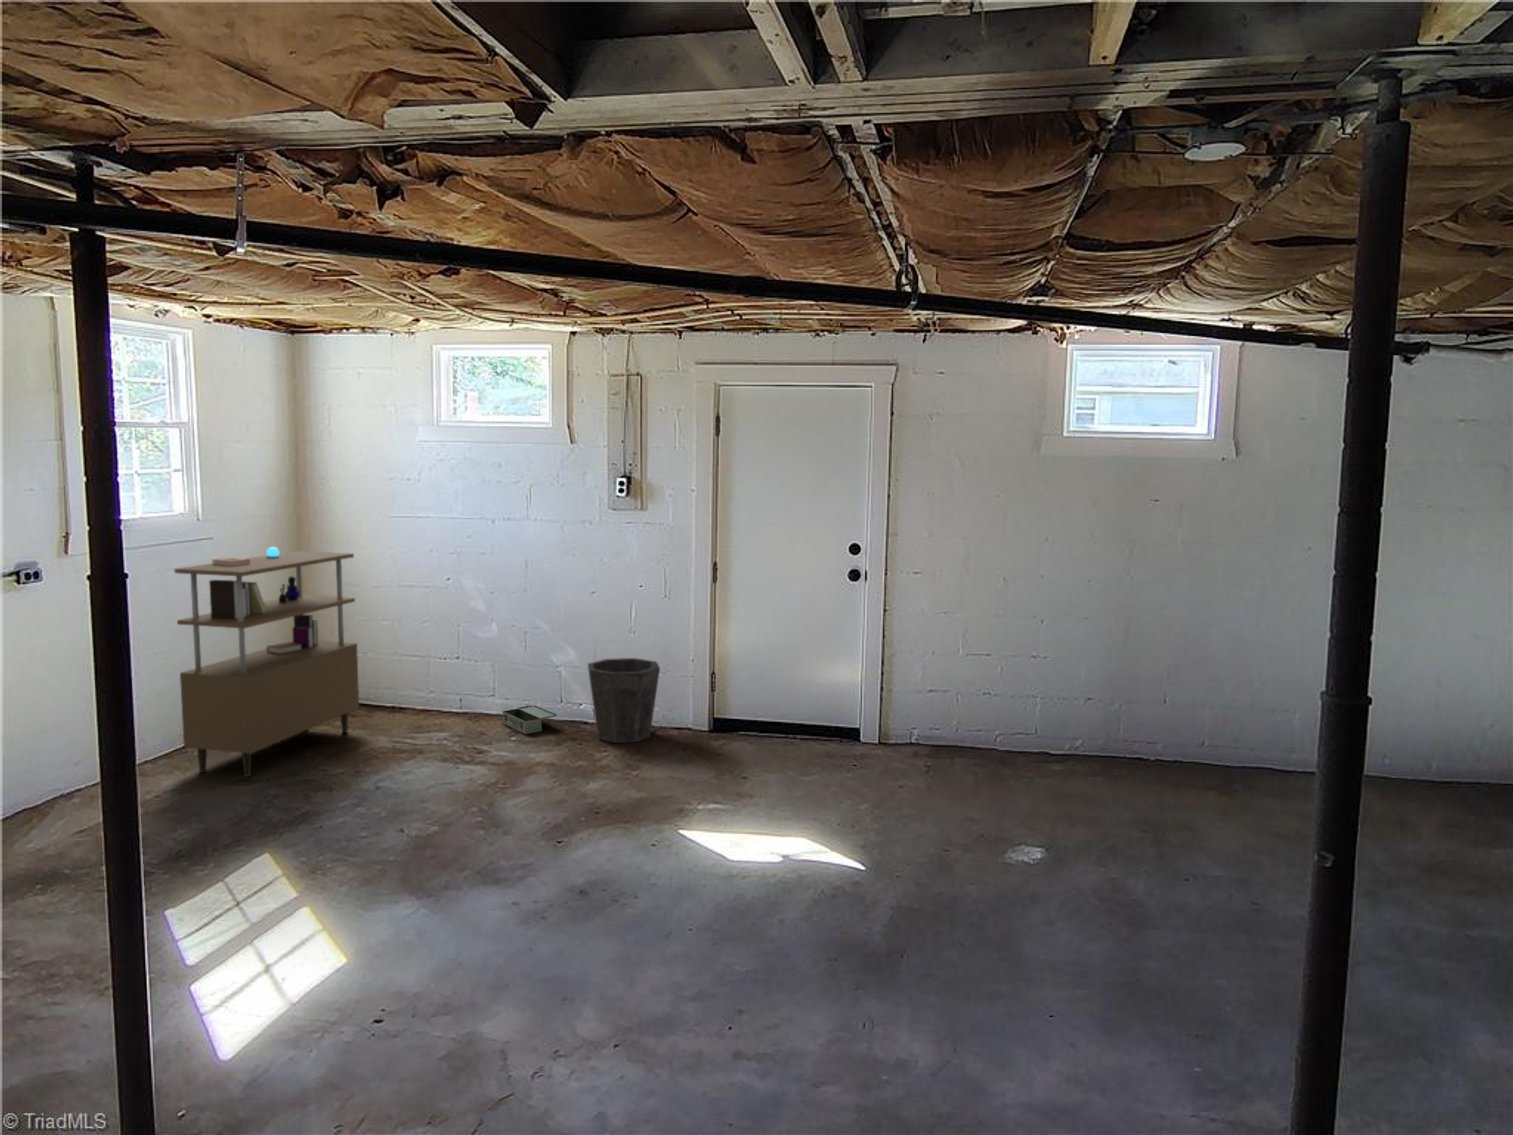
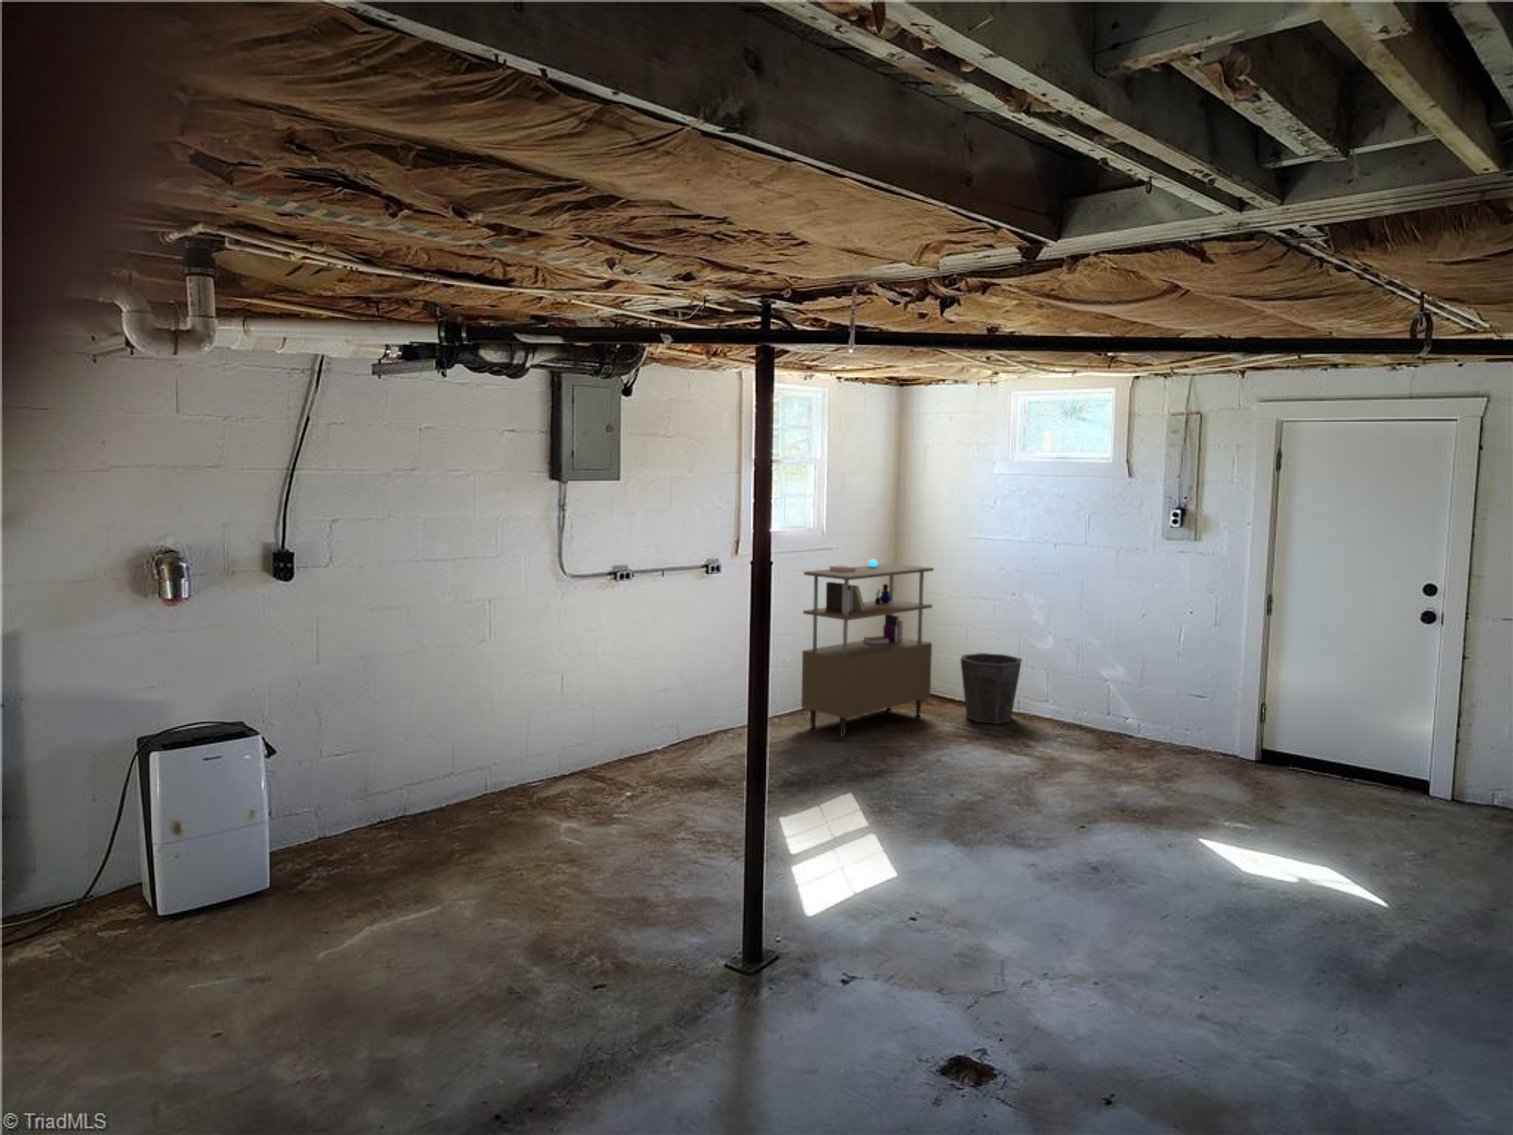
waste bin: present [588,658,660,743] -> present [961,653,1022,723]
toolbox: present [502,705,557,734] -> none [1050,714,1099,738]

